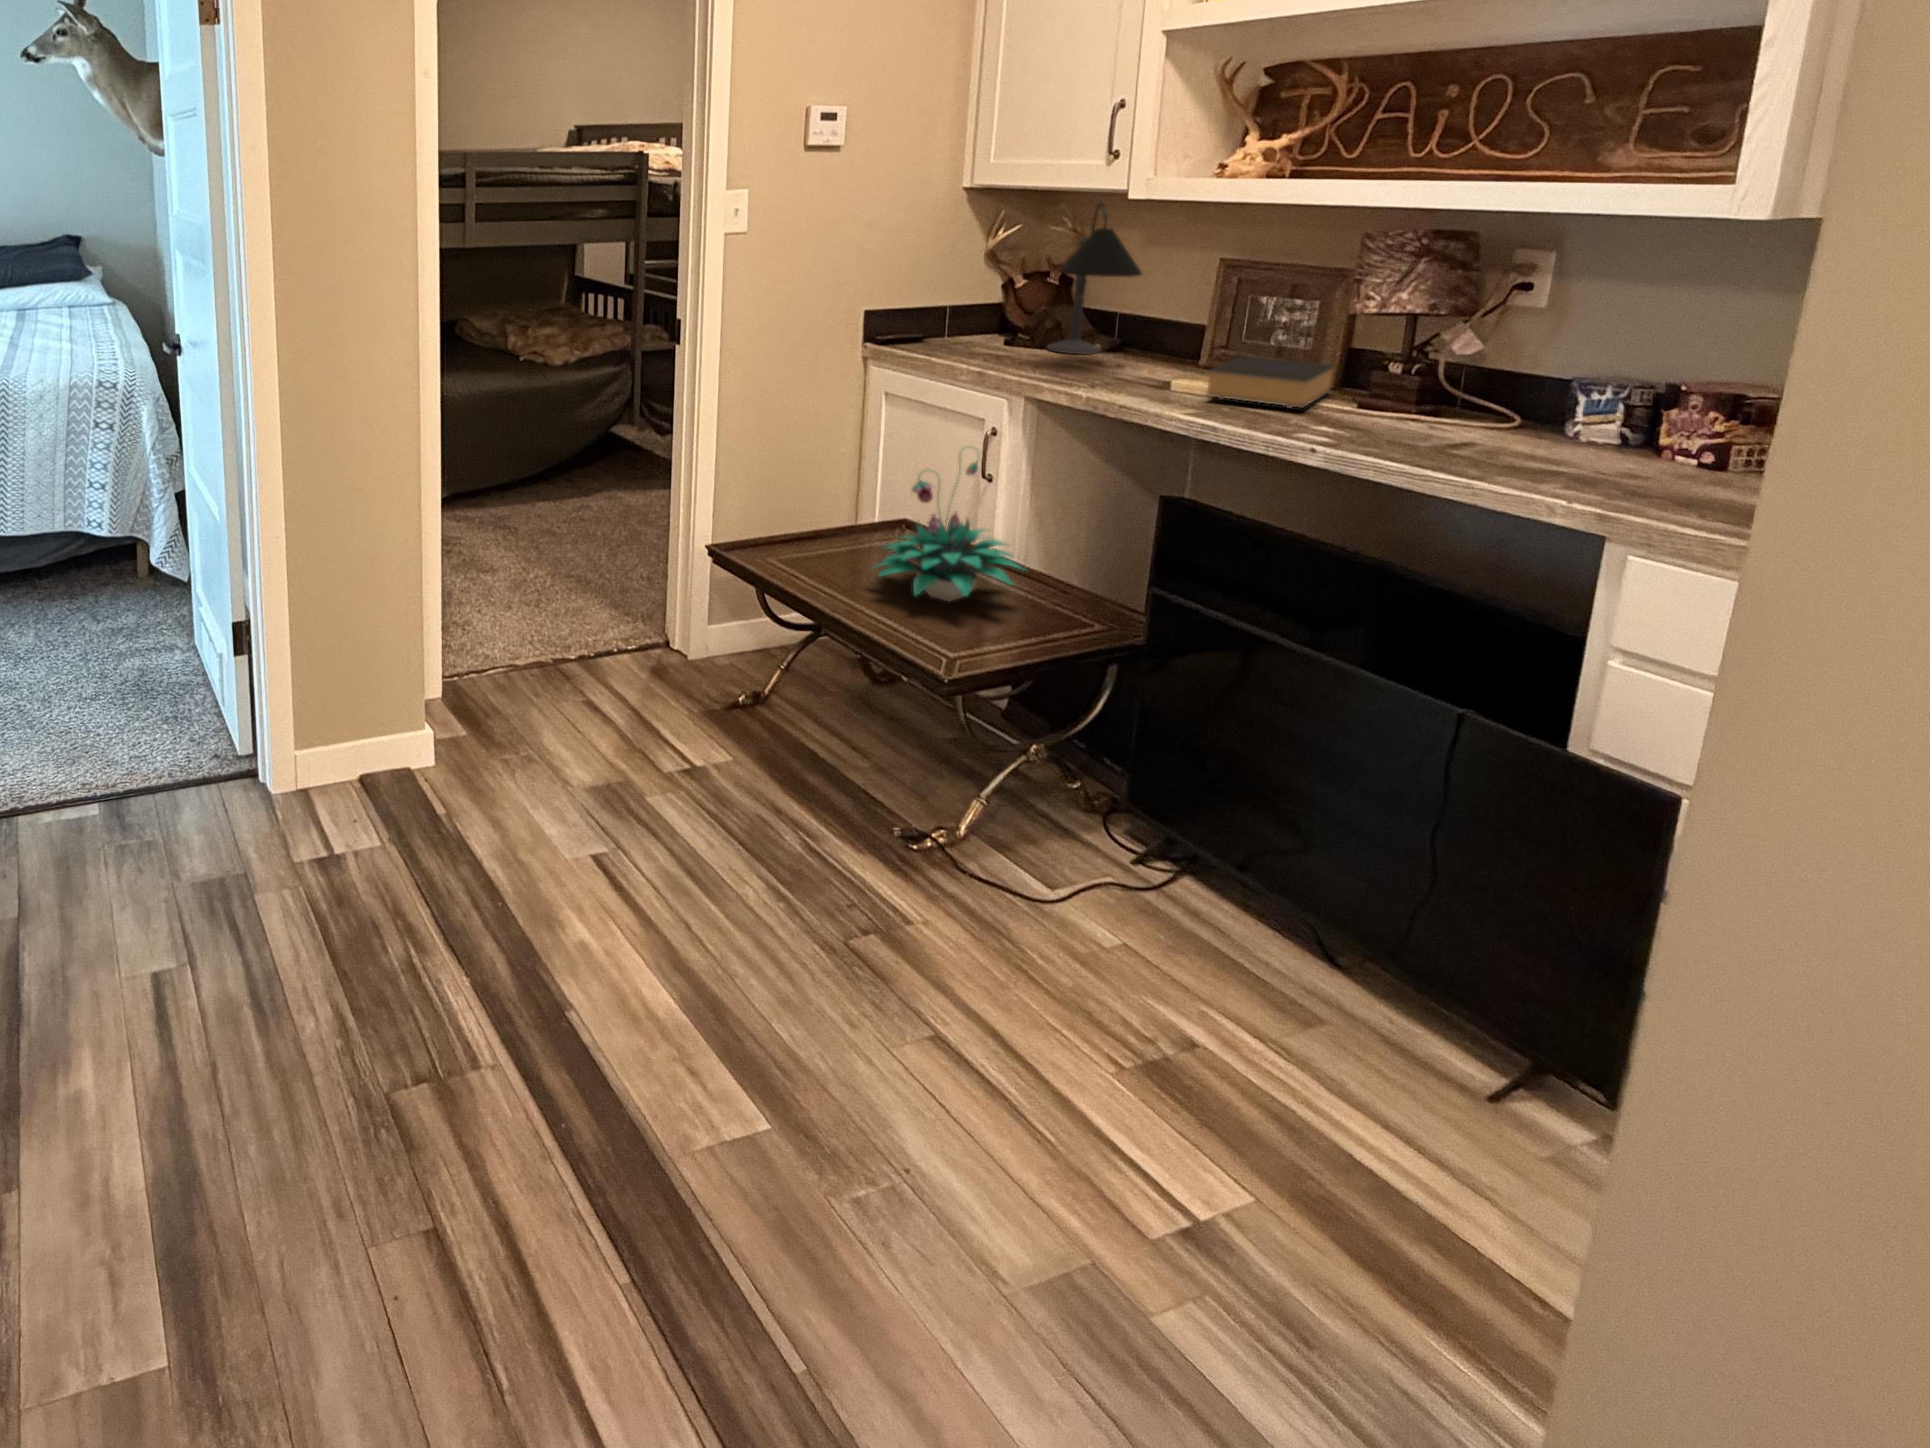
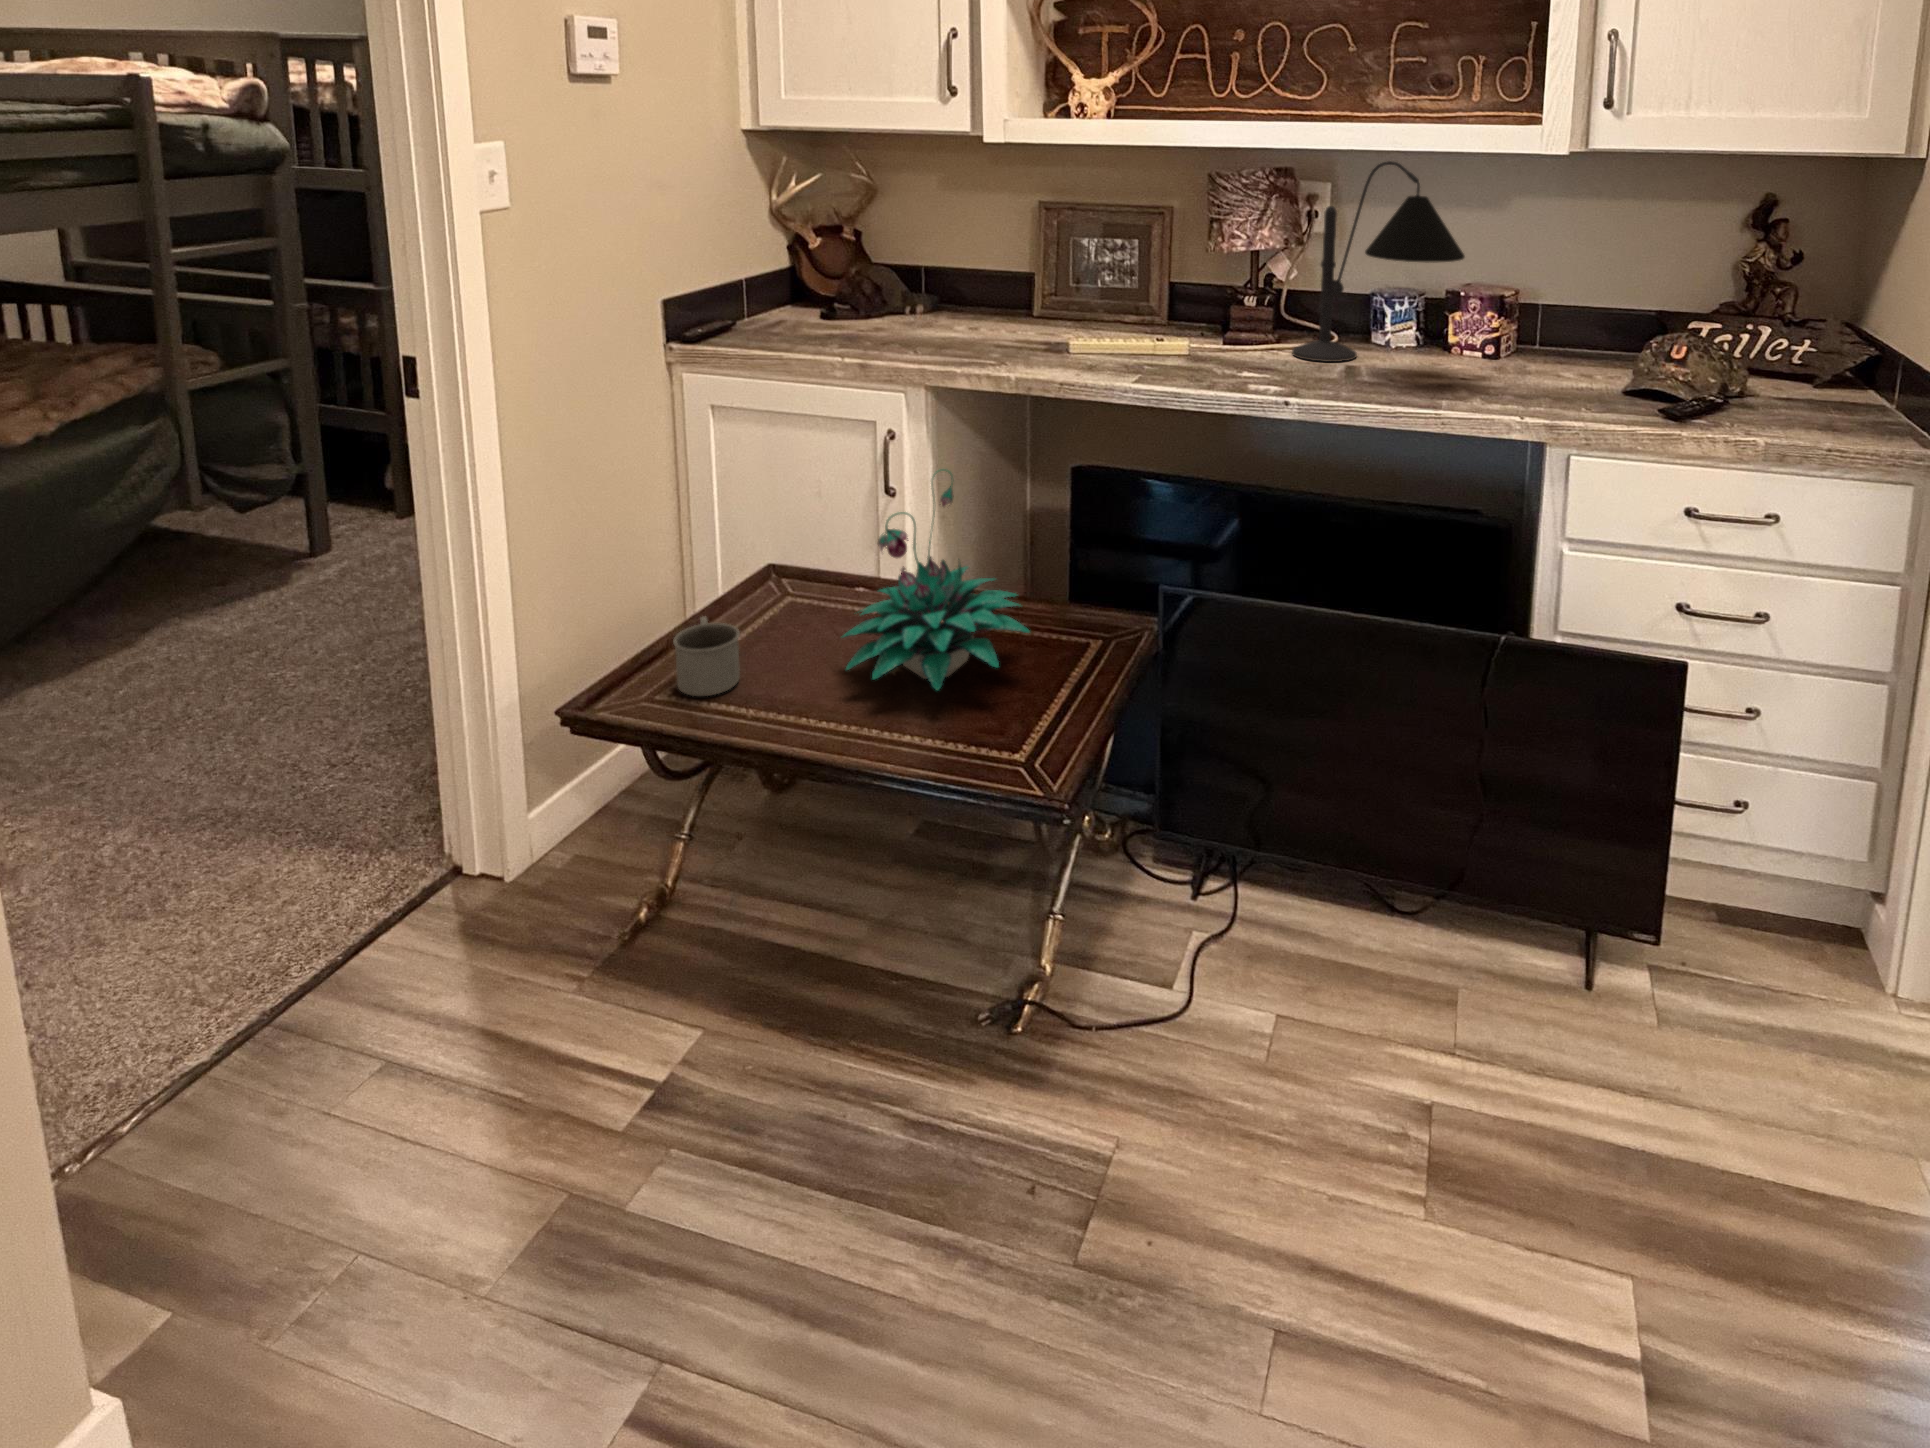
desk lamp: present [1047,203,1142,354] -> present [1292,161,1465,362]
book: present [1207,356,1333,409] -> none [1111,304,1215,358]
mug: none [777,516,821,562] -> present [673,616,740,696]

